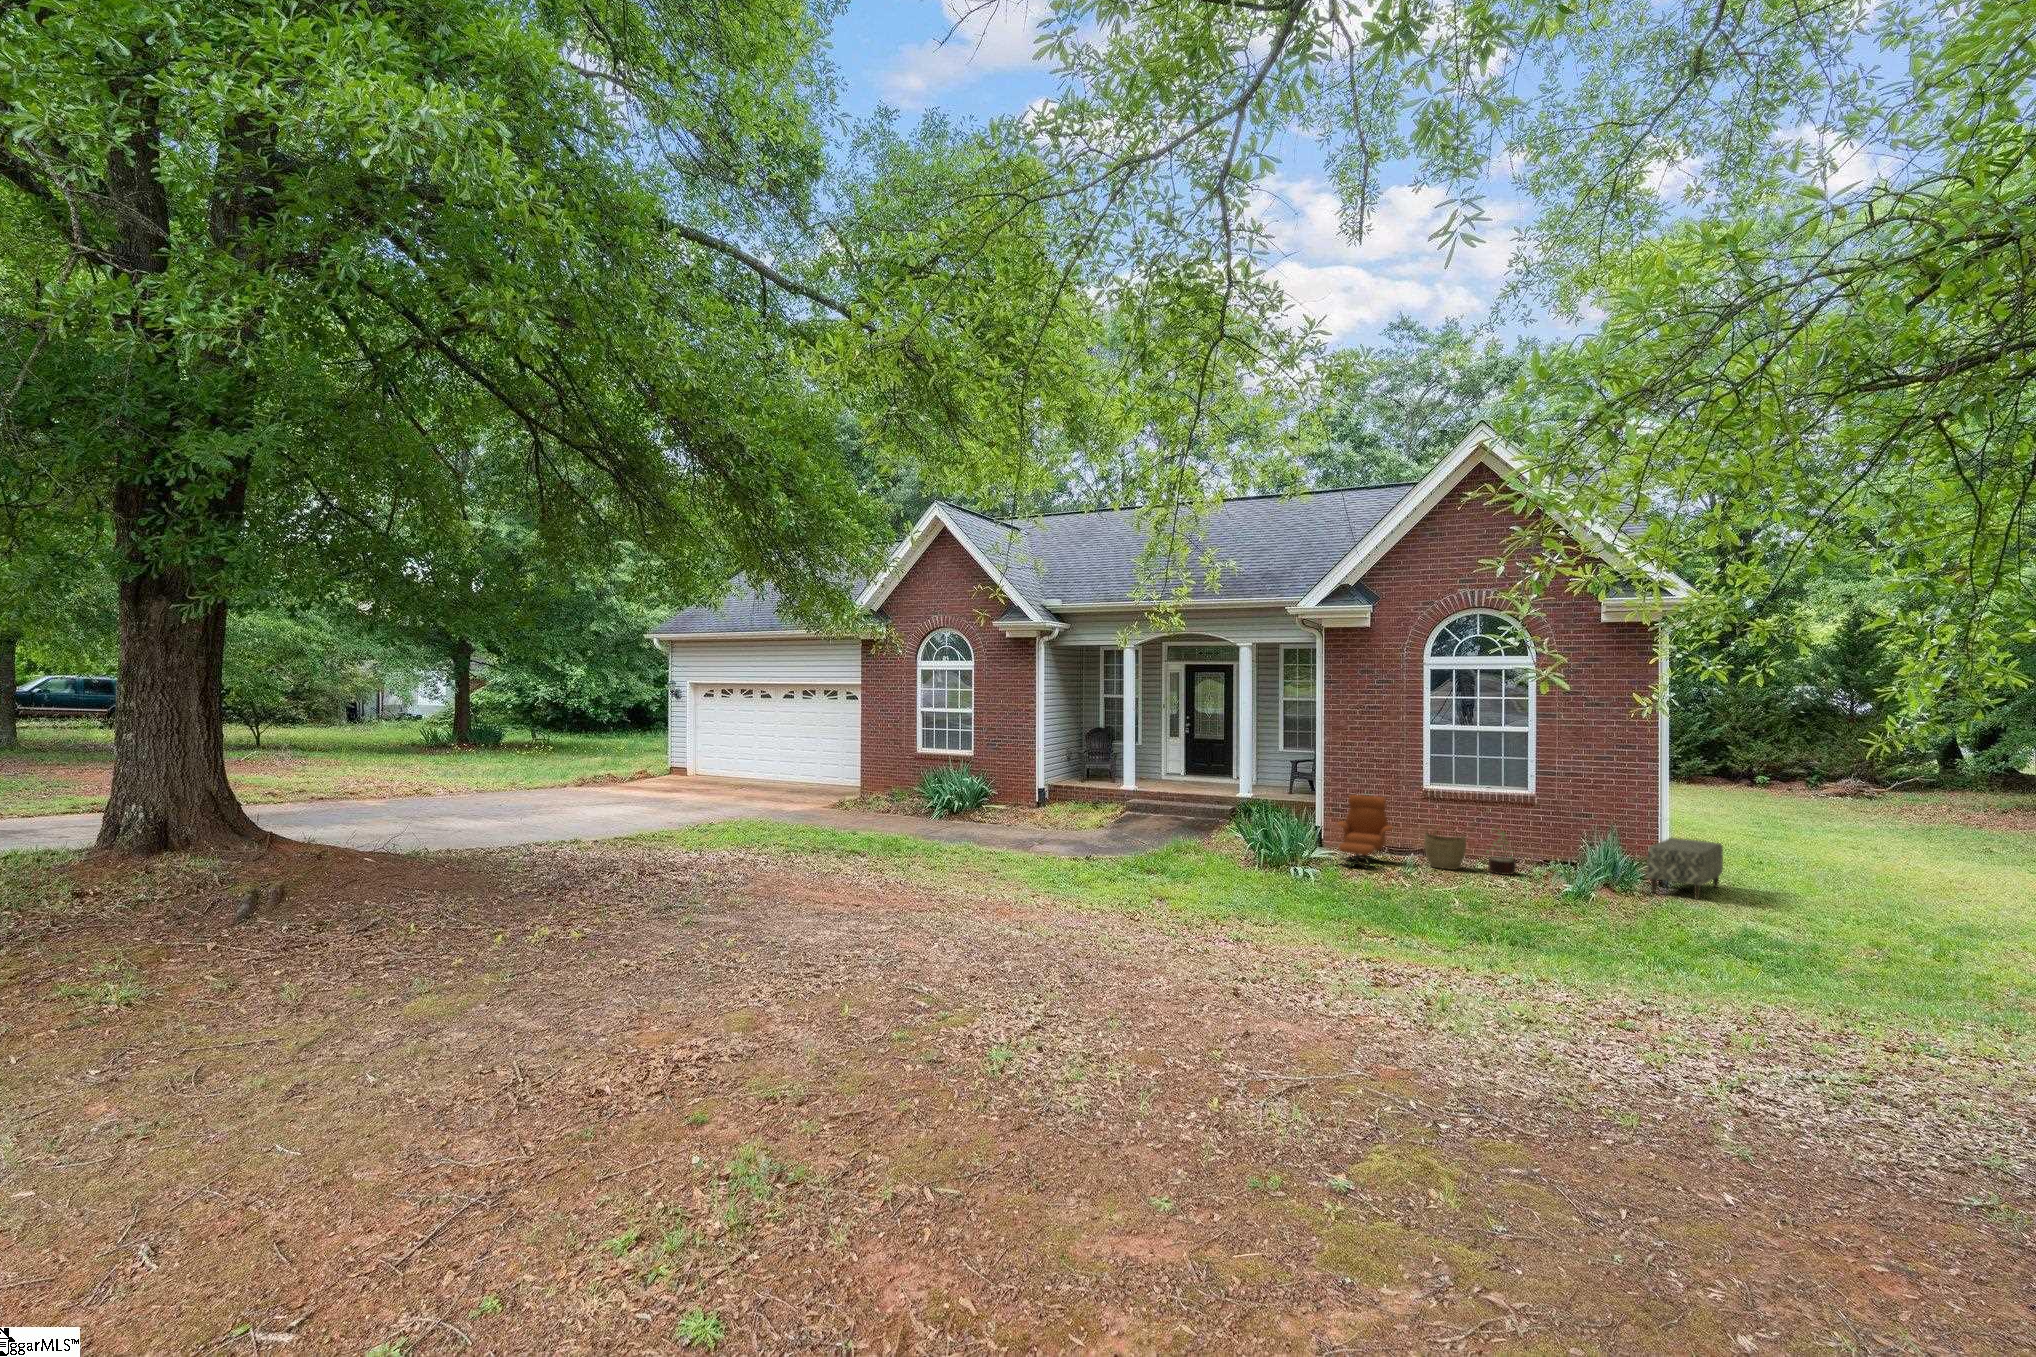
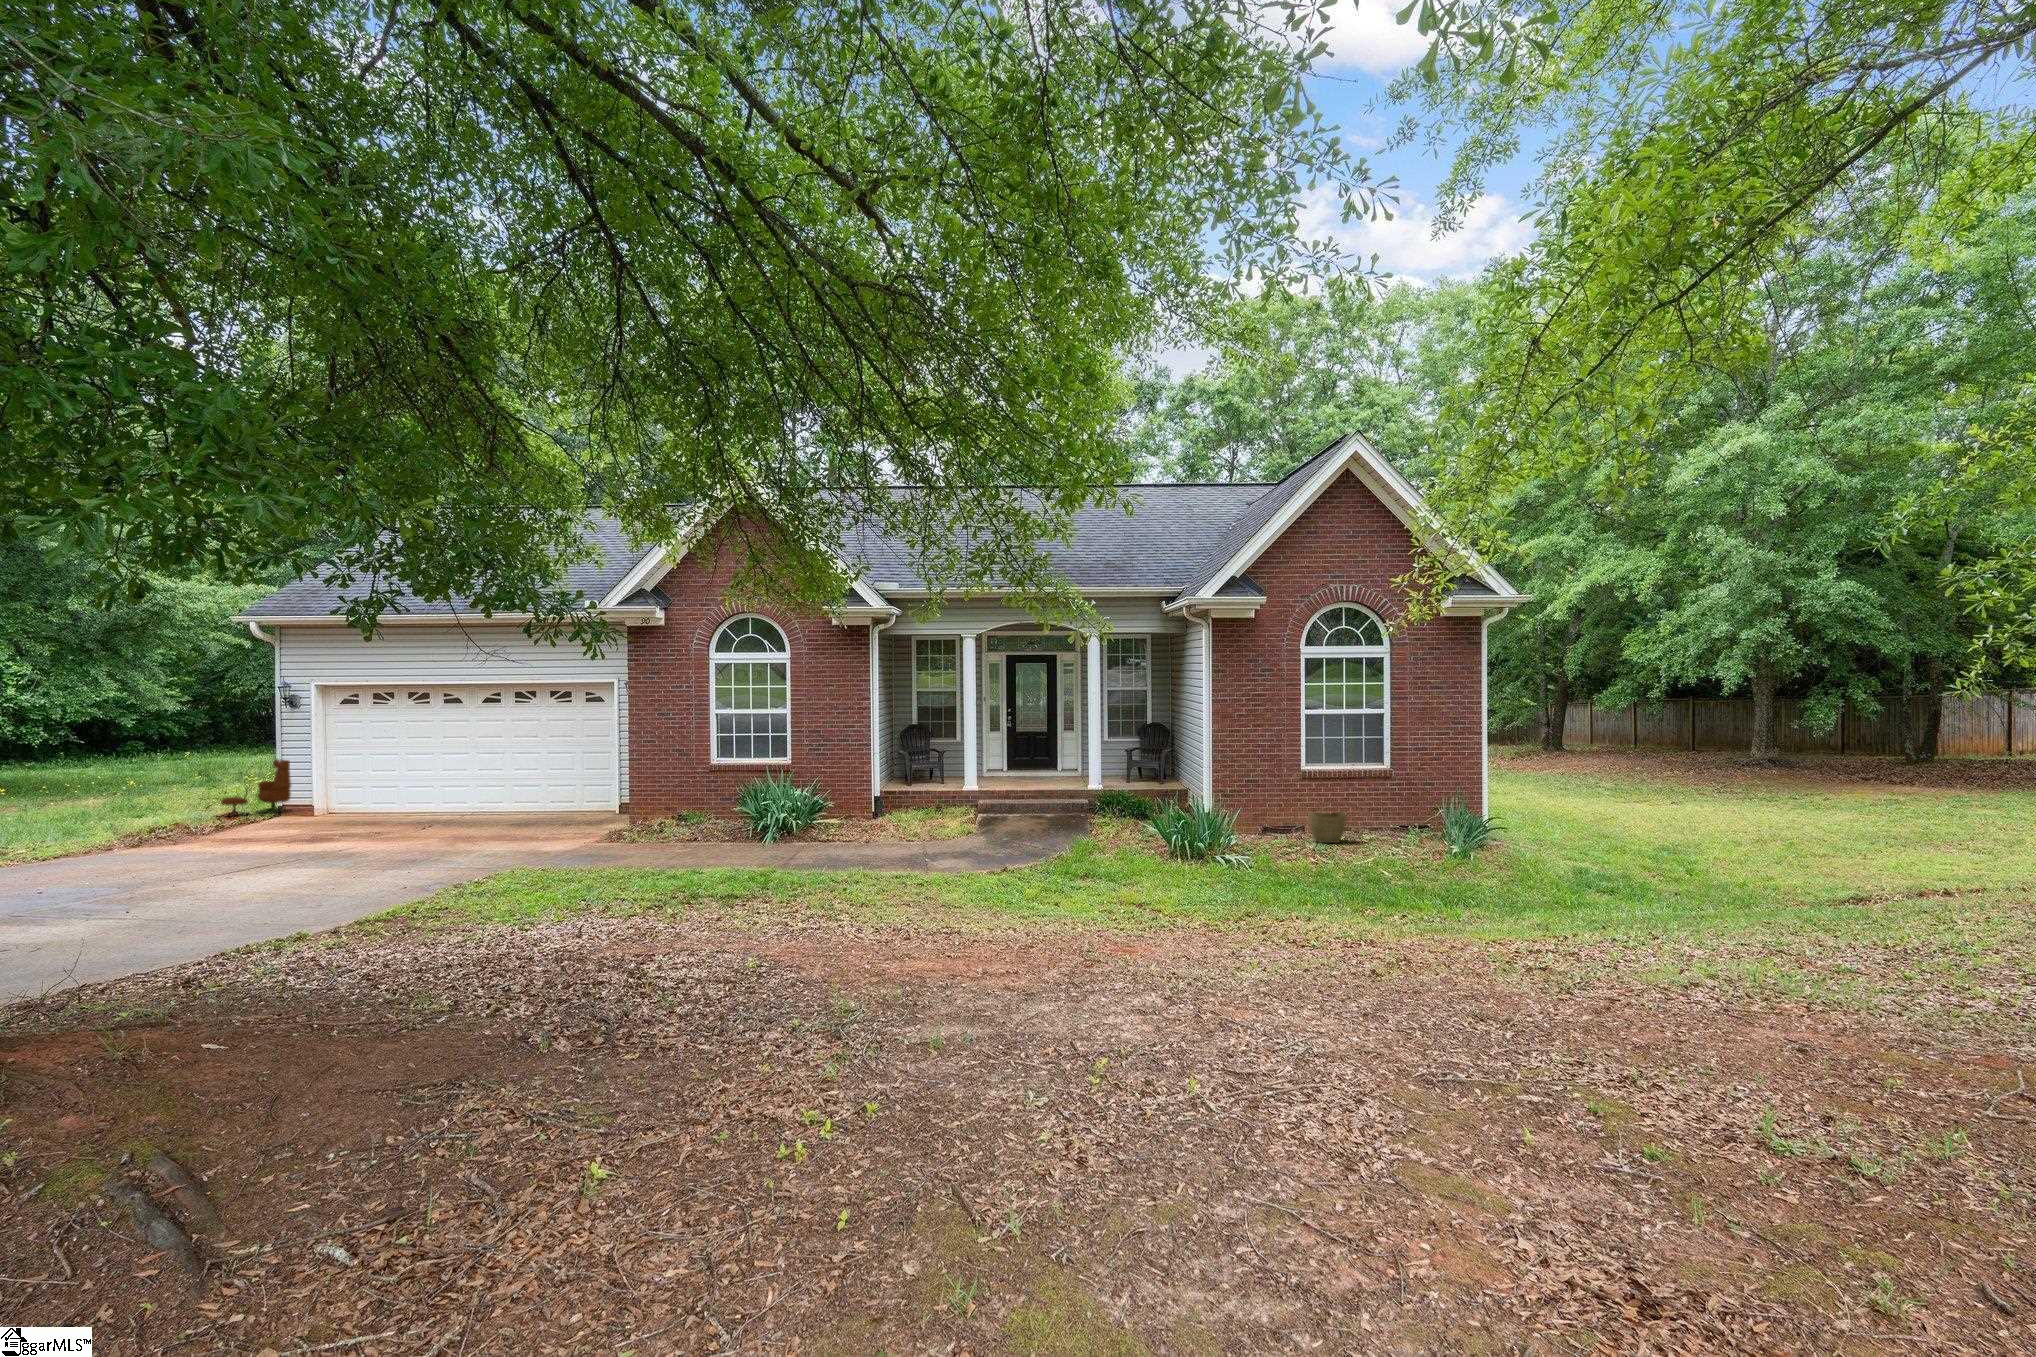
lounge chair: present [1337,795,1394,869] -> present [221,759,291,817]
decorative plant: present [1486,829,1516,875] -> none [1357,801,1387,843]
bench: present [1647,838,1723,900] -> none [1486,799,1539,849]

